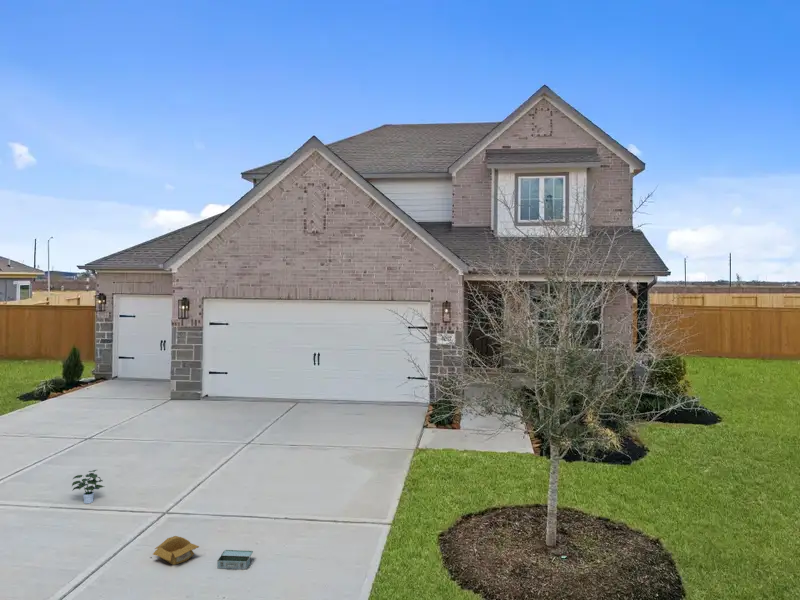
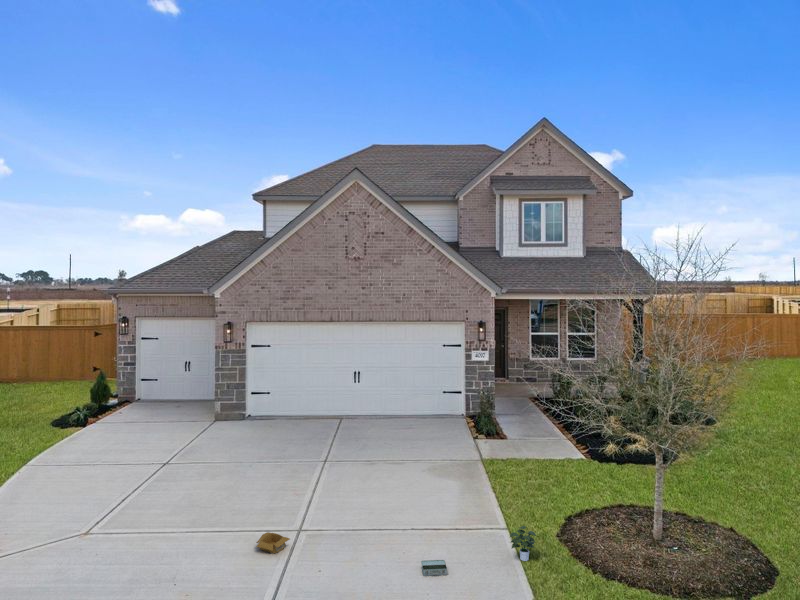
potted plant: present [72,470,104,504] -> present [510,526,536,561]
cardboard box: present [153,536,199,565] -> present [256,532,290,553]

